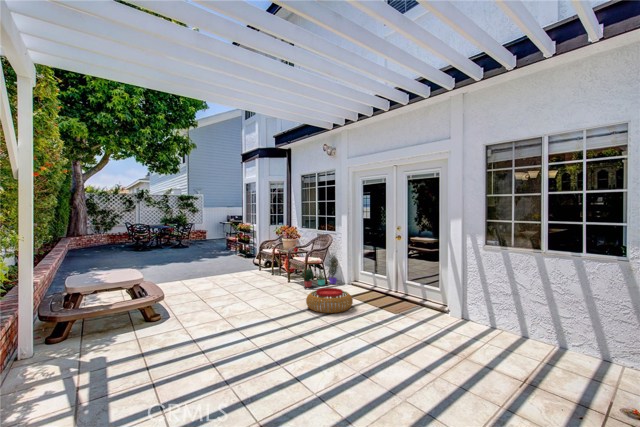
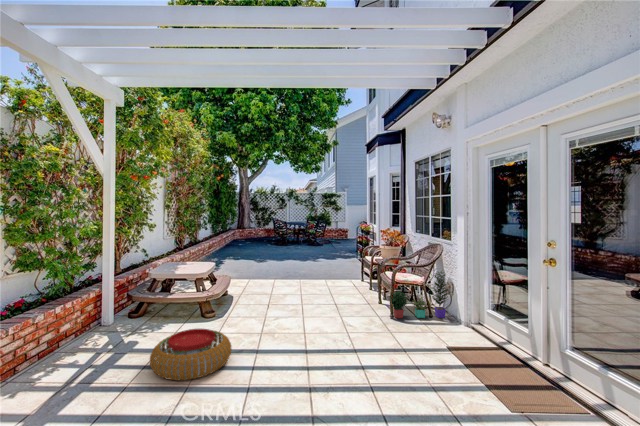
pouf: present [306,288,353,313] -> present [150,329,231,380]

